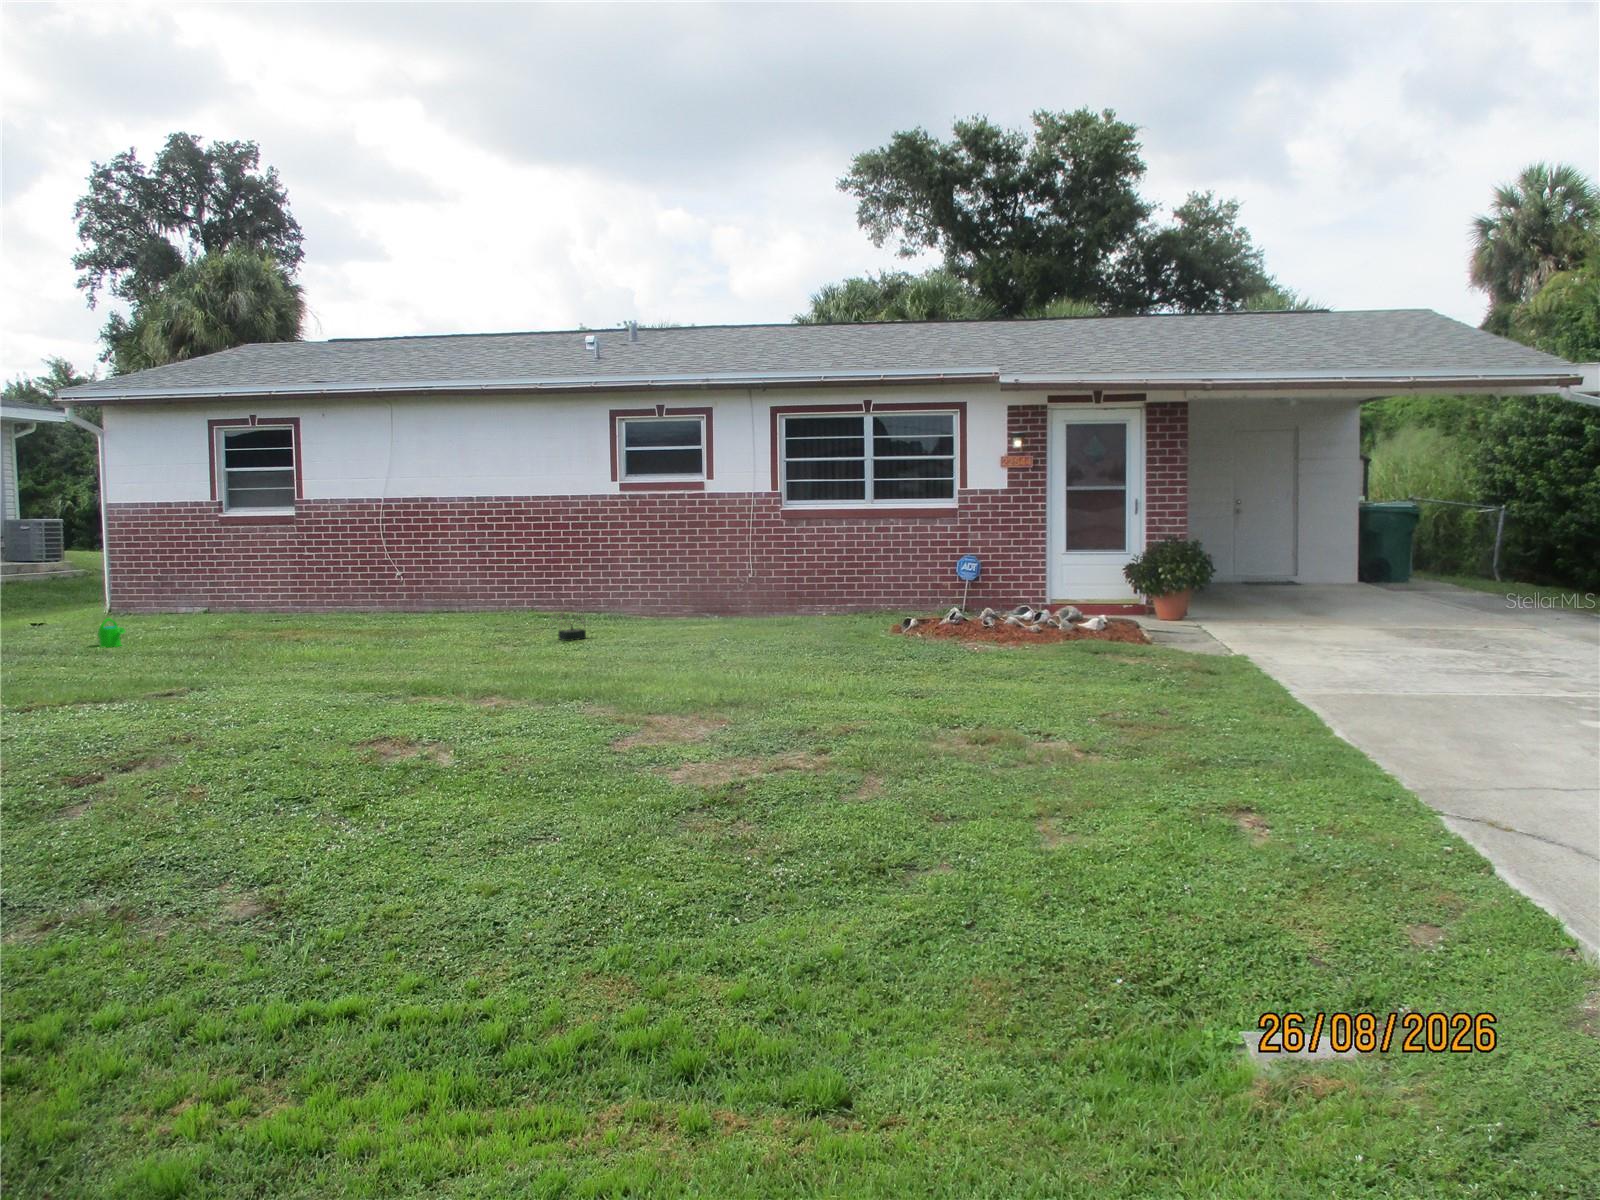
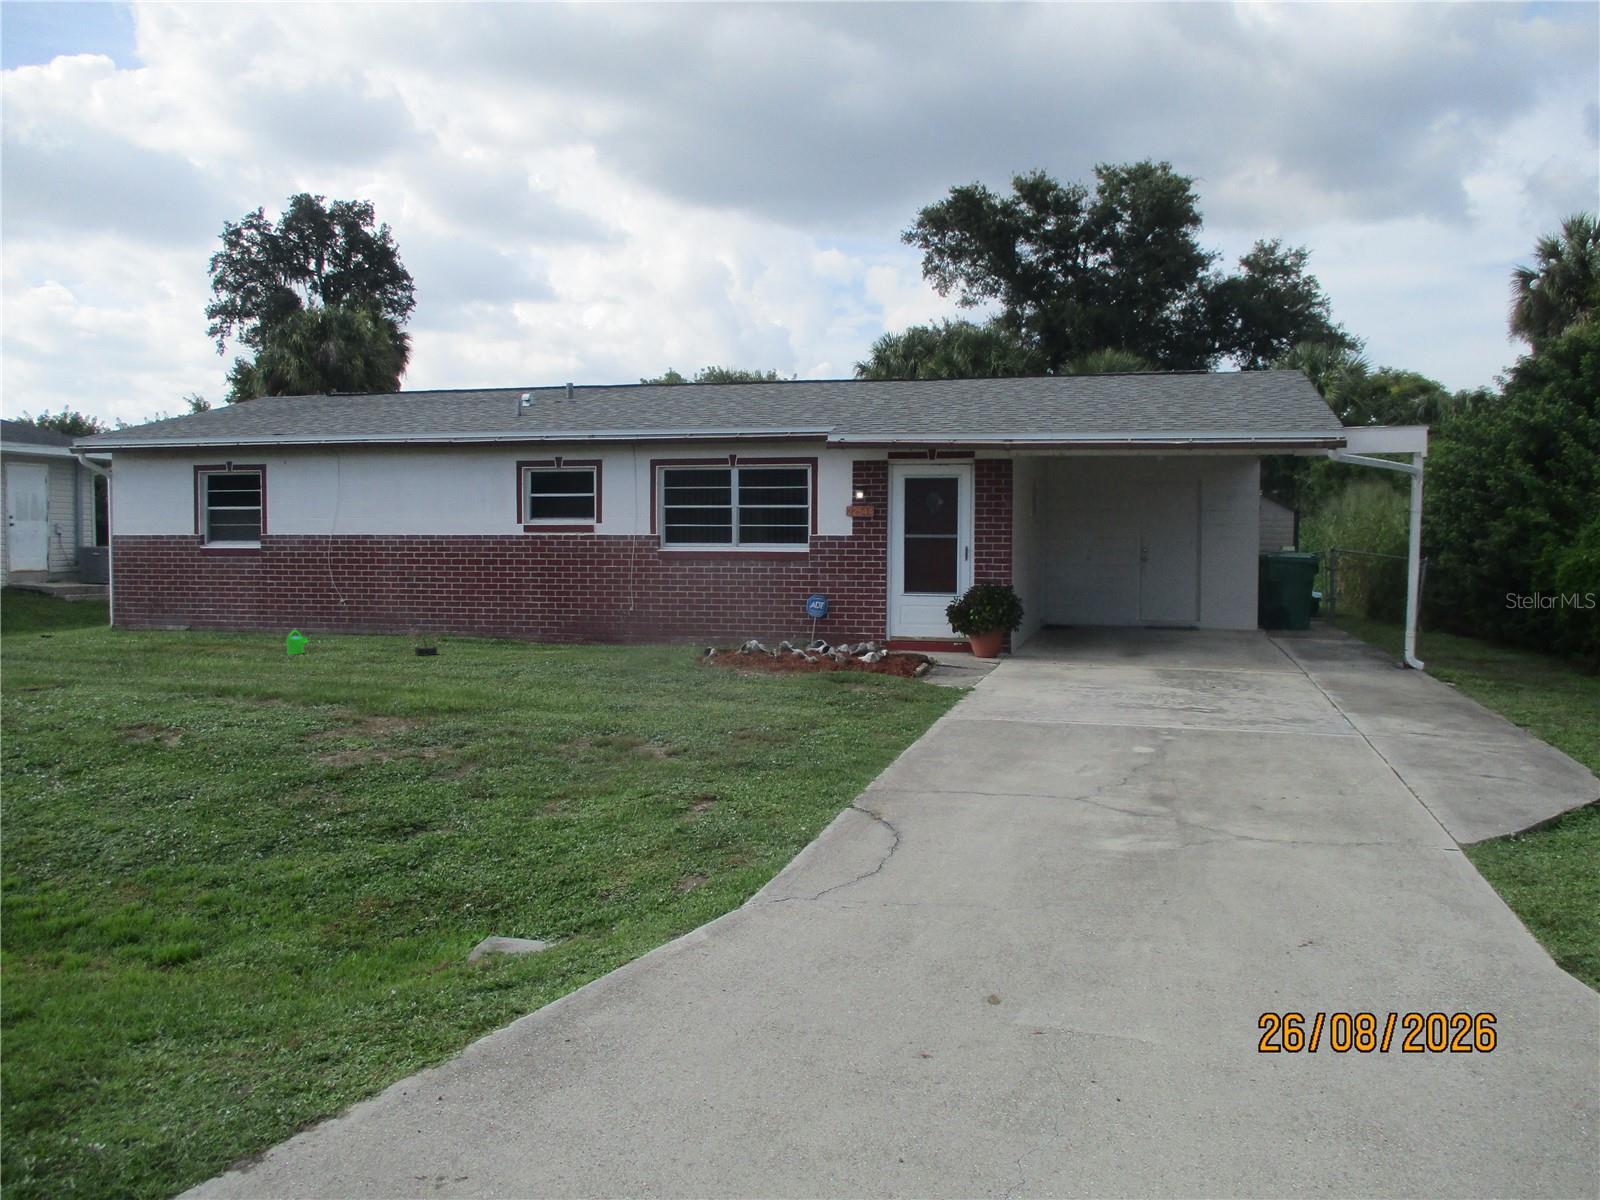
watering can: present [98,618,125,647] -> present [286,630,308,654]

